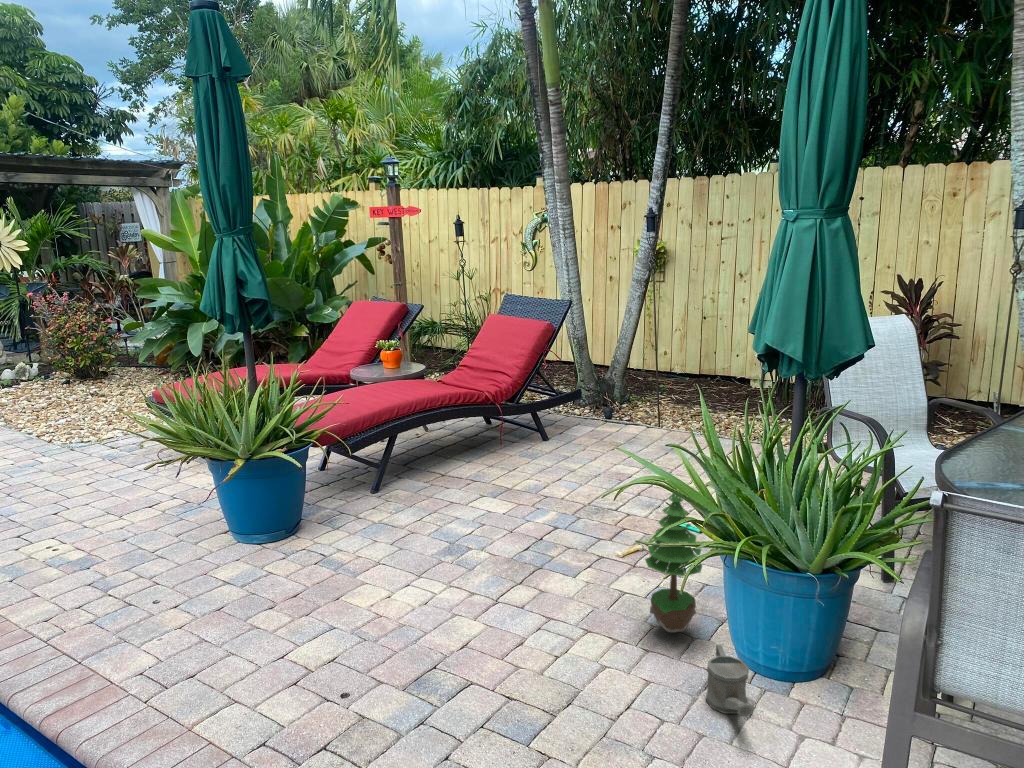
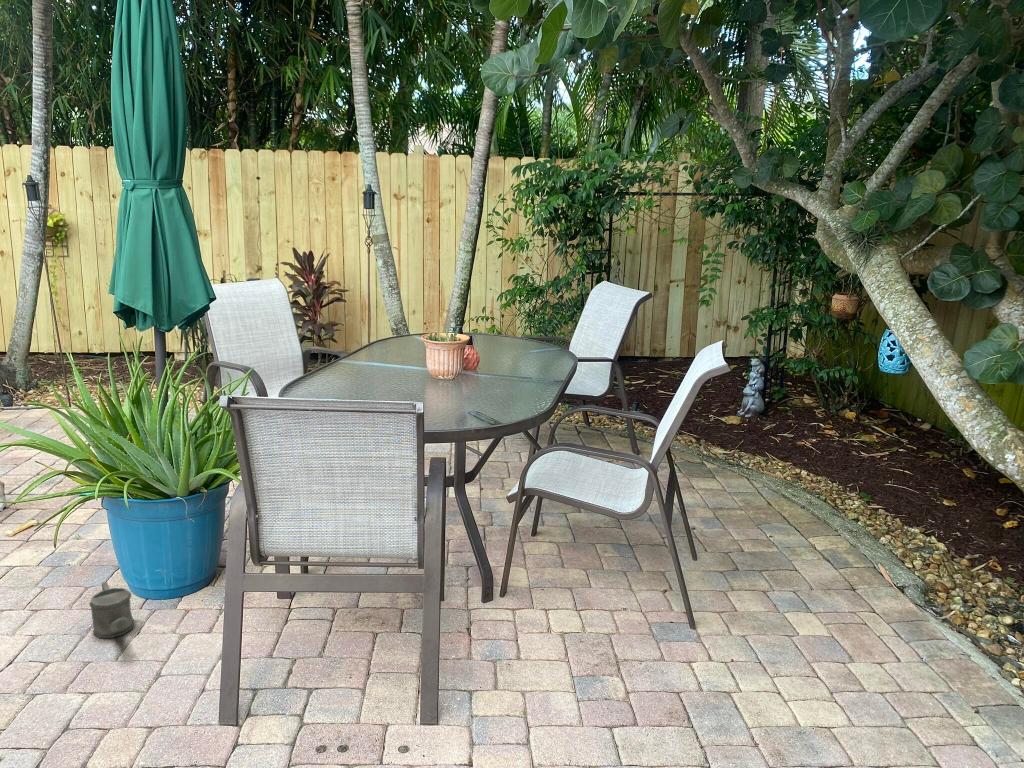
potted tree: present [645,492,702,633] -> none [22,446,87,590]

